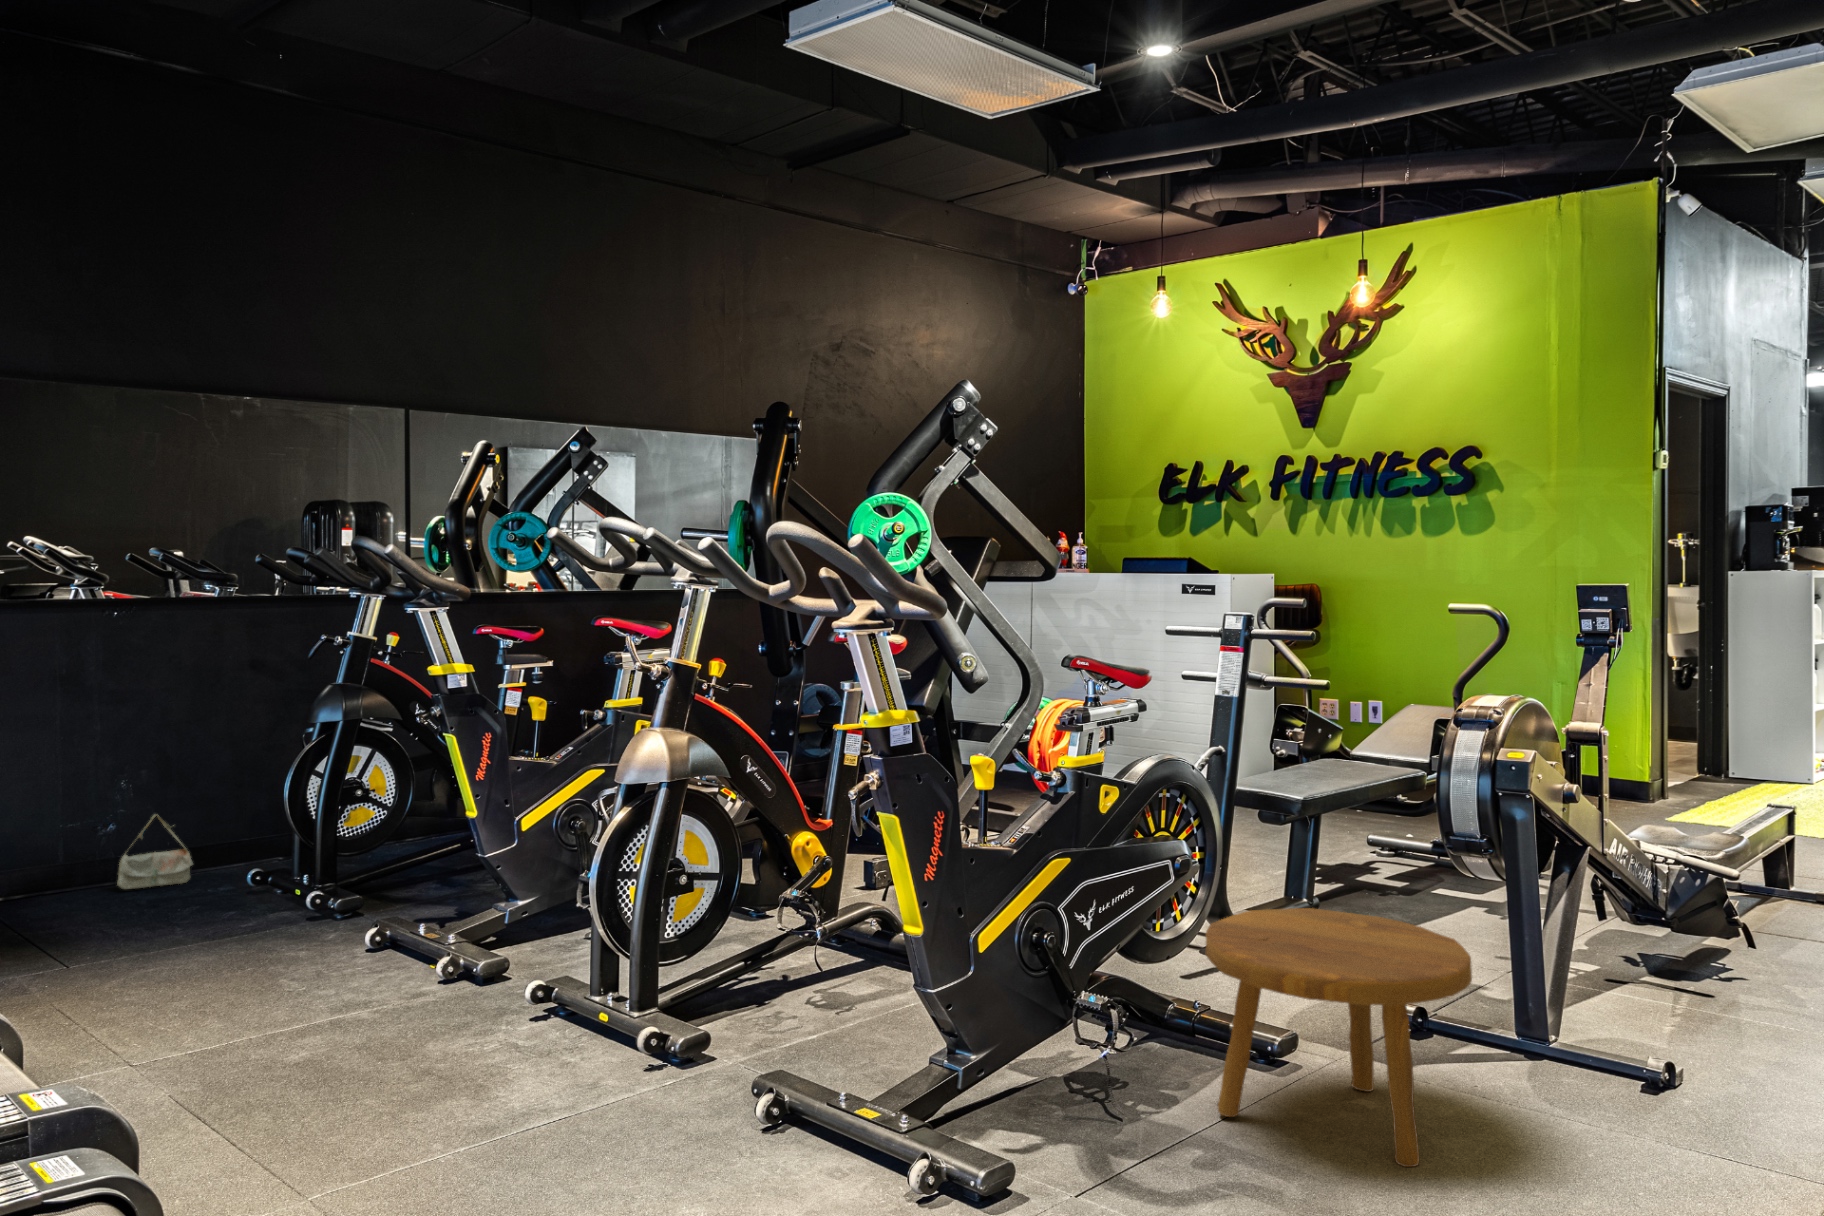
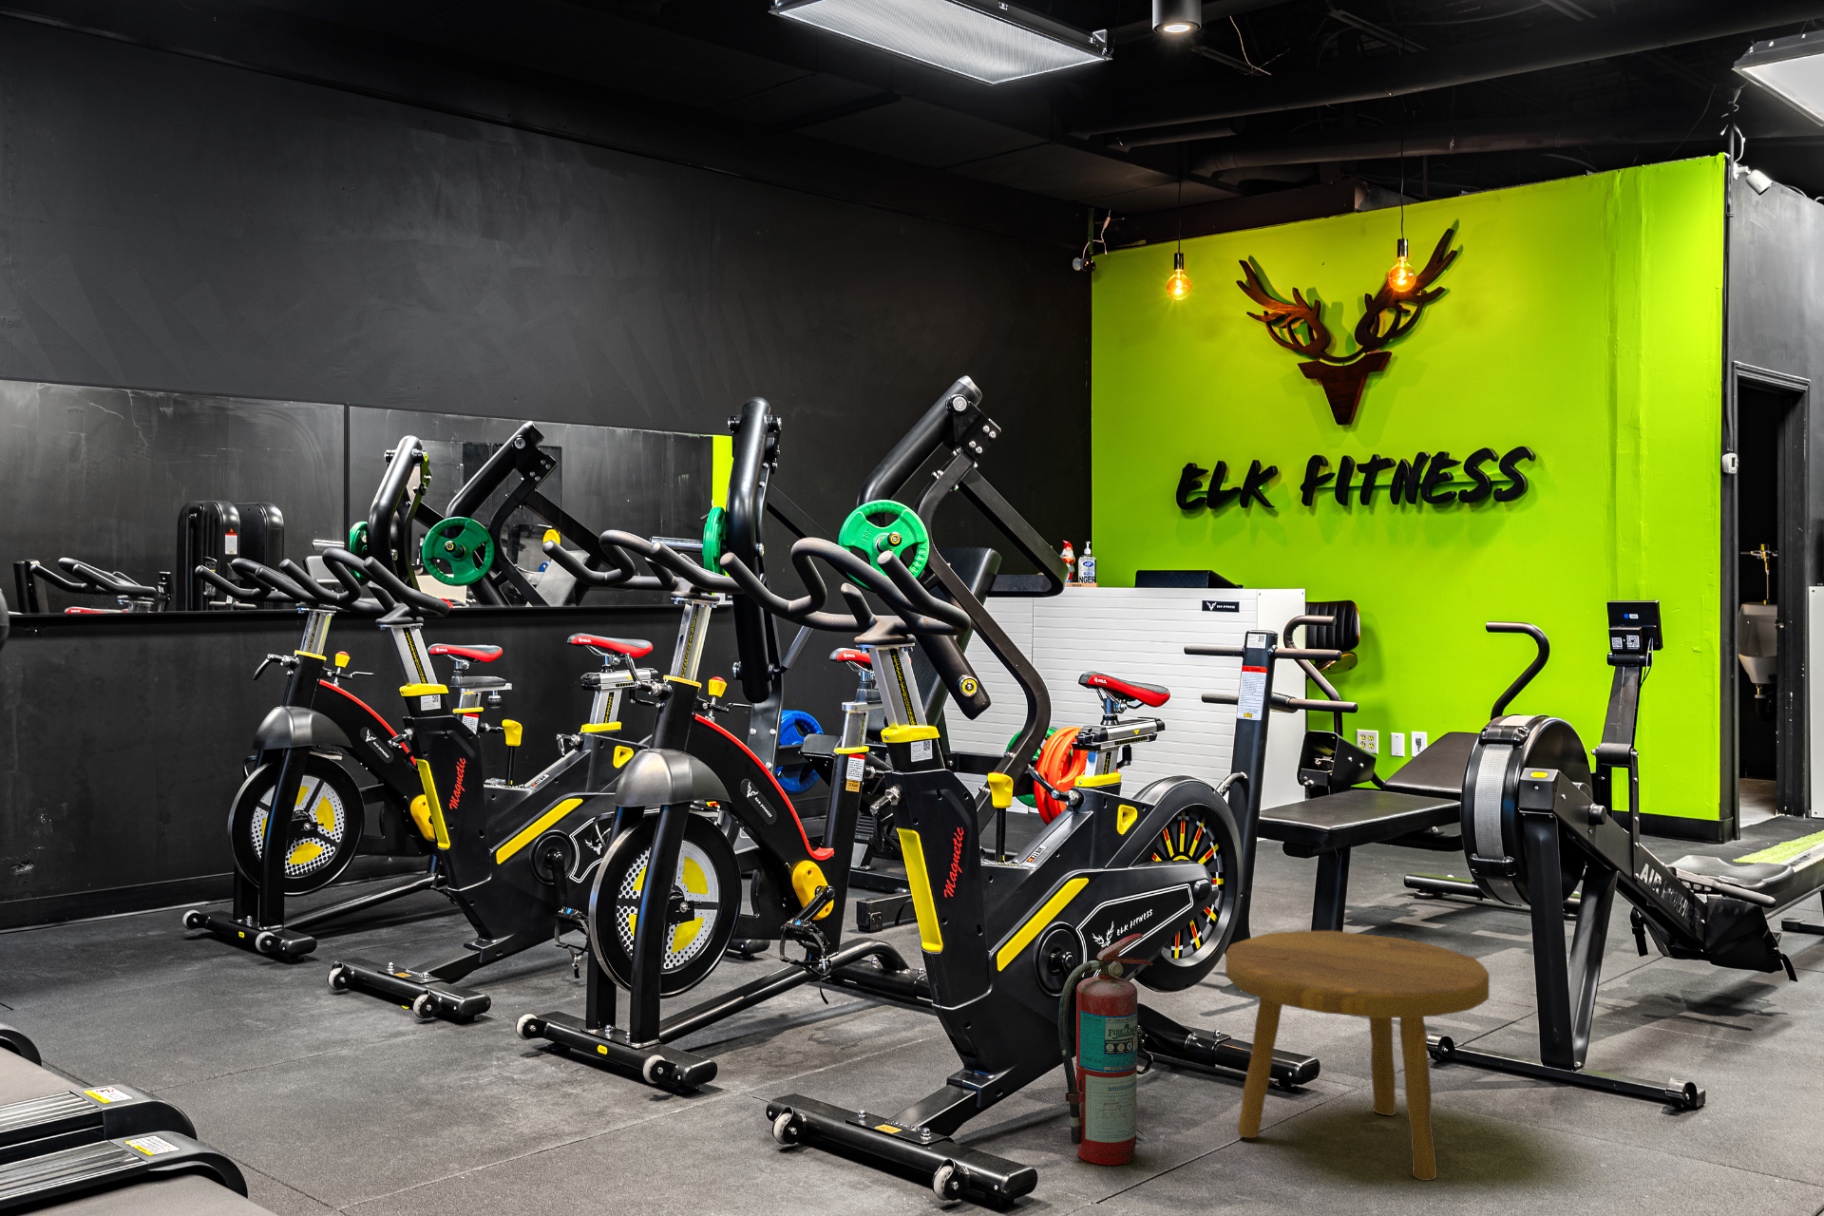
bag: present [117,815,193,889] -> none [49,847,130,929]
fire extinguisher: none [1039,915,1134,1147] -> present [1058,934,1153,1165]

